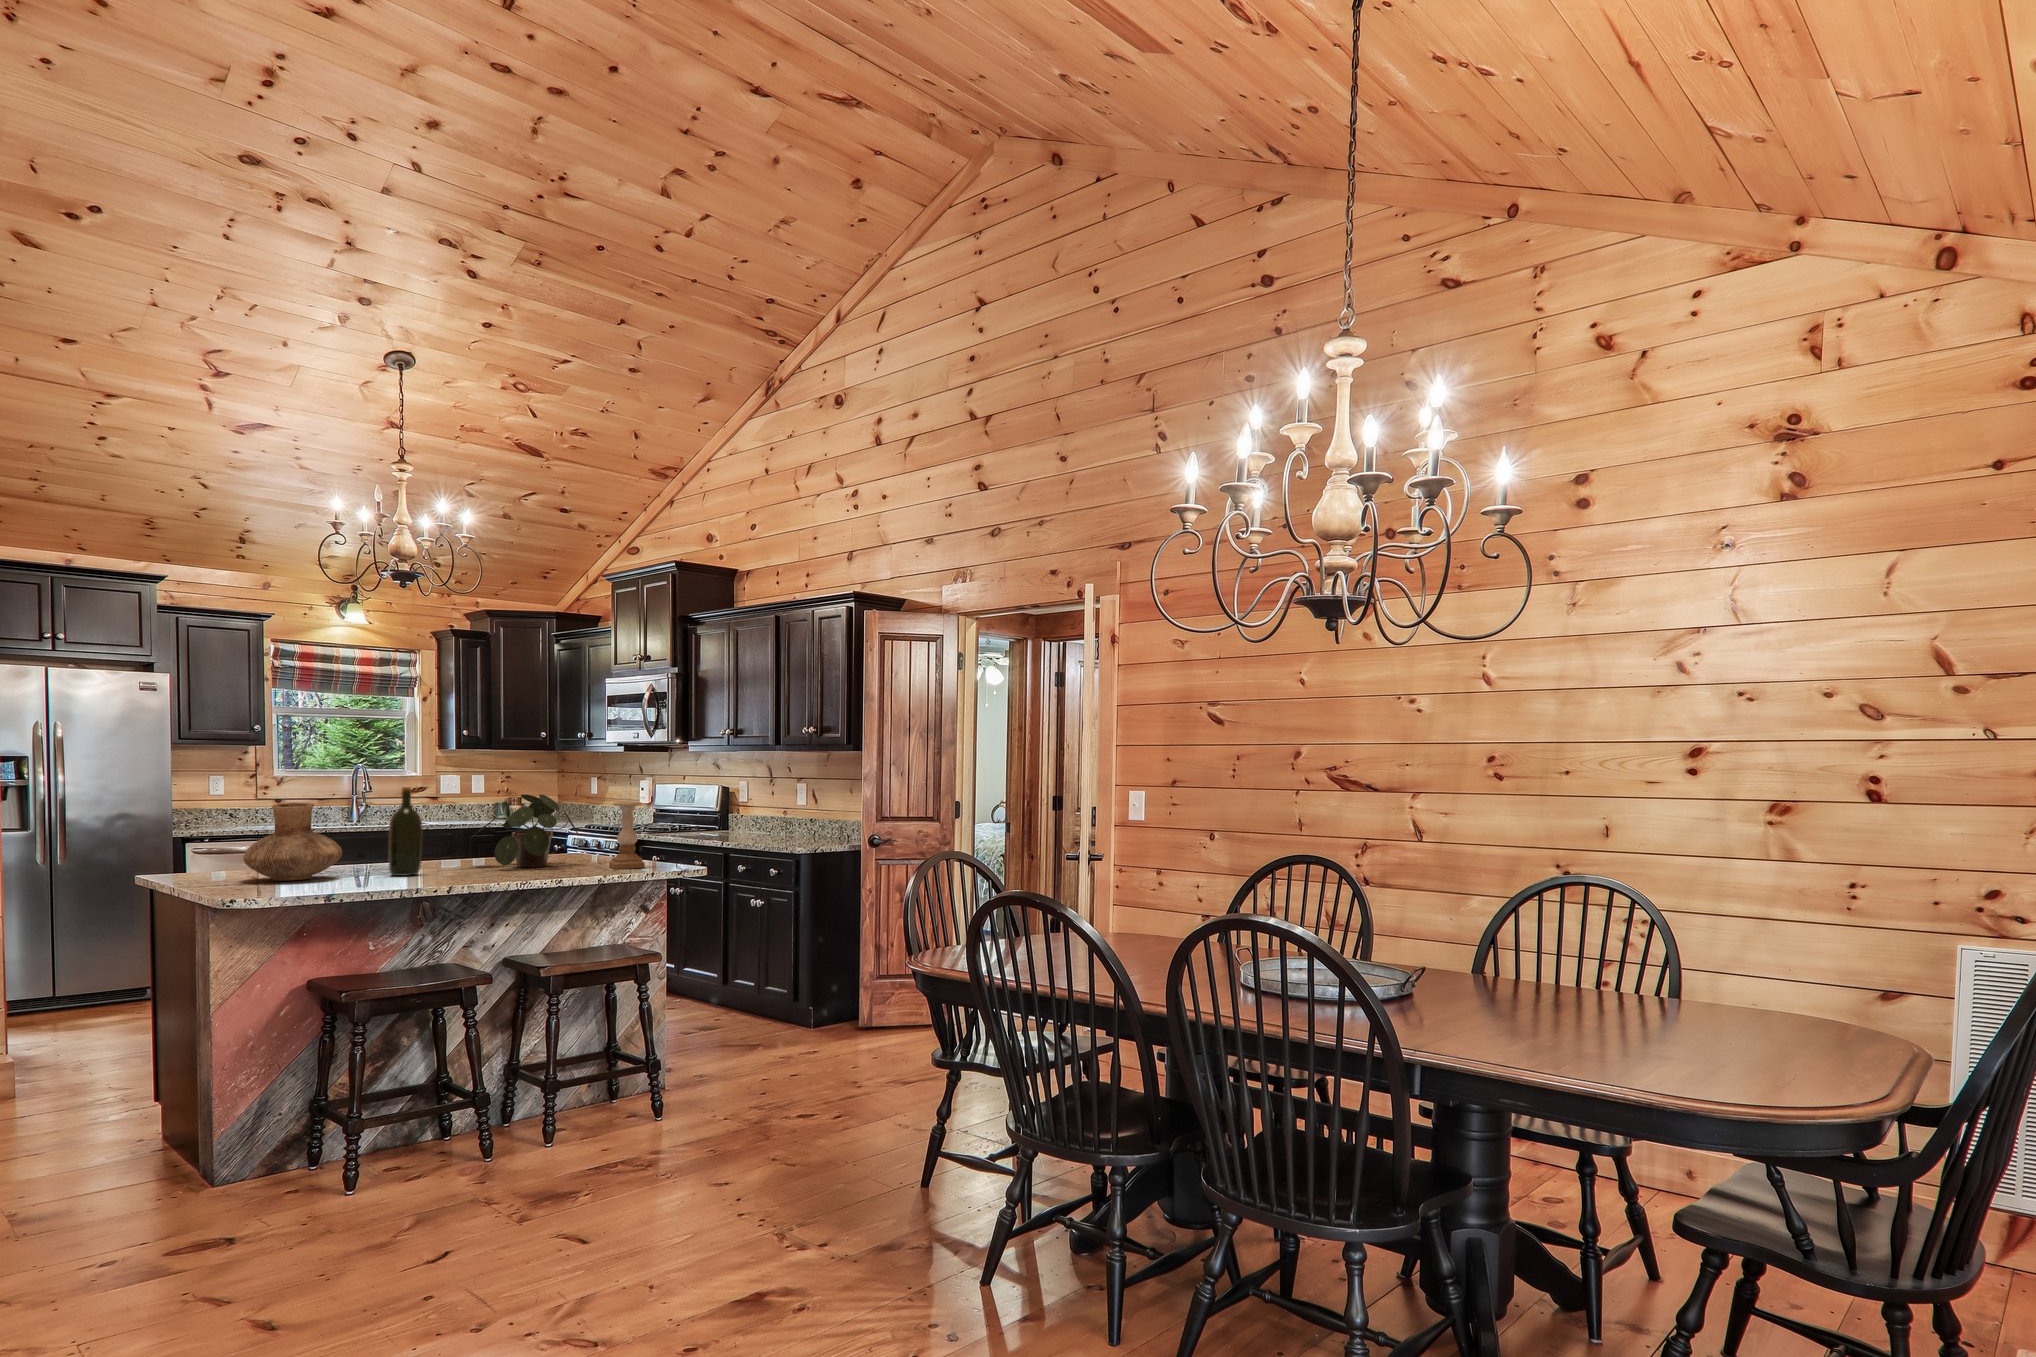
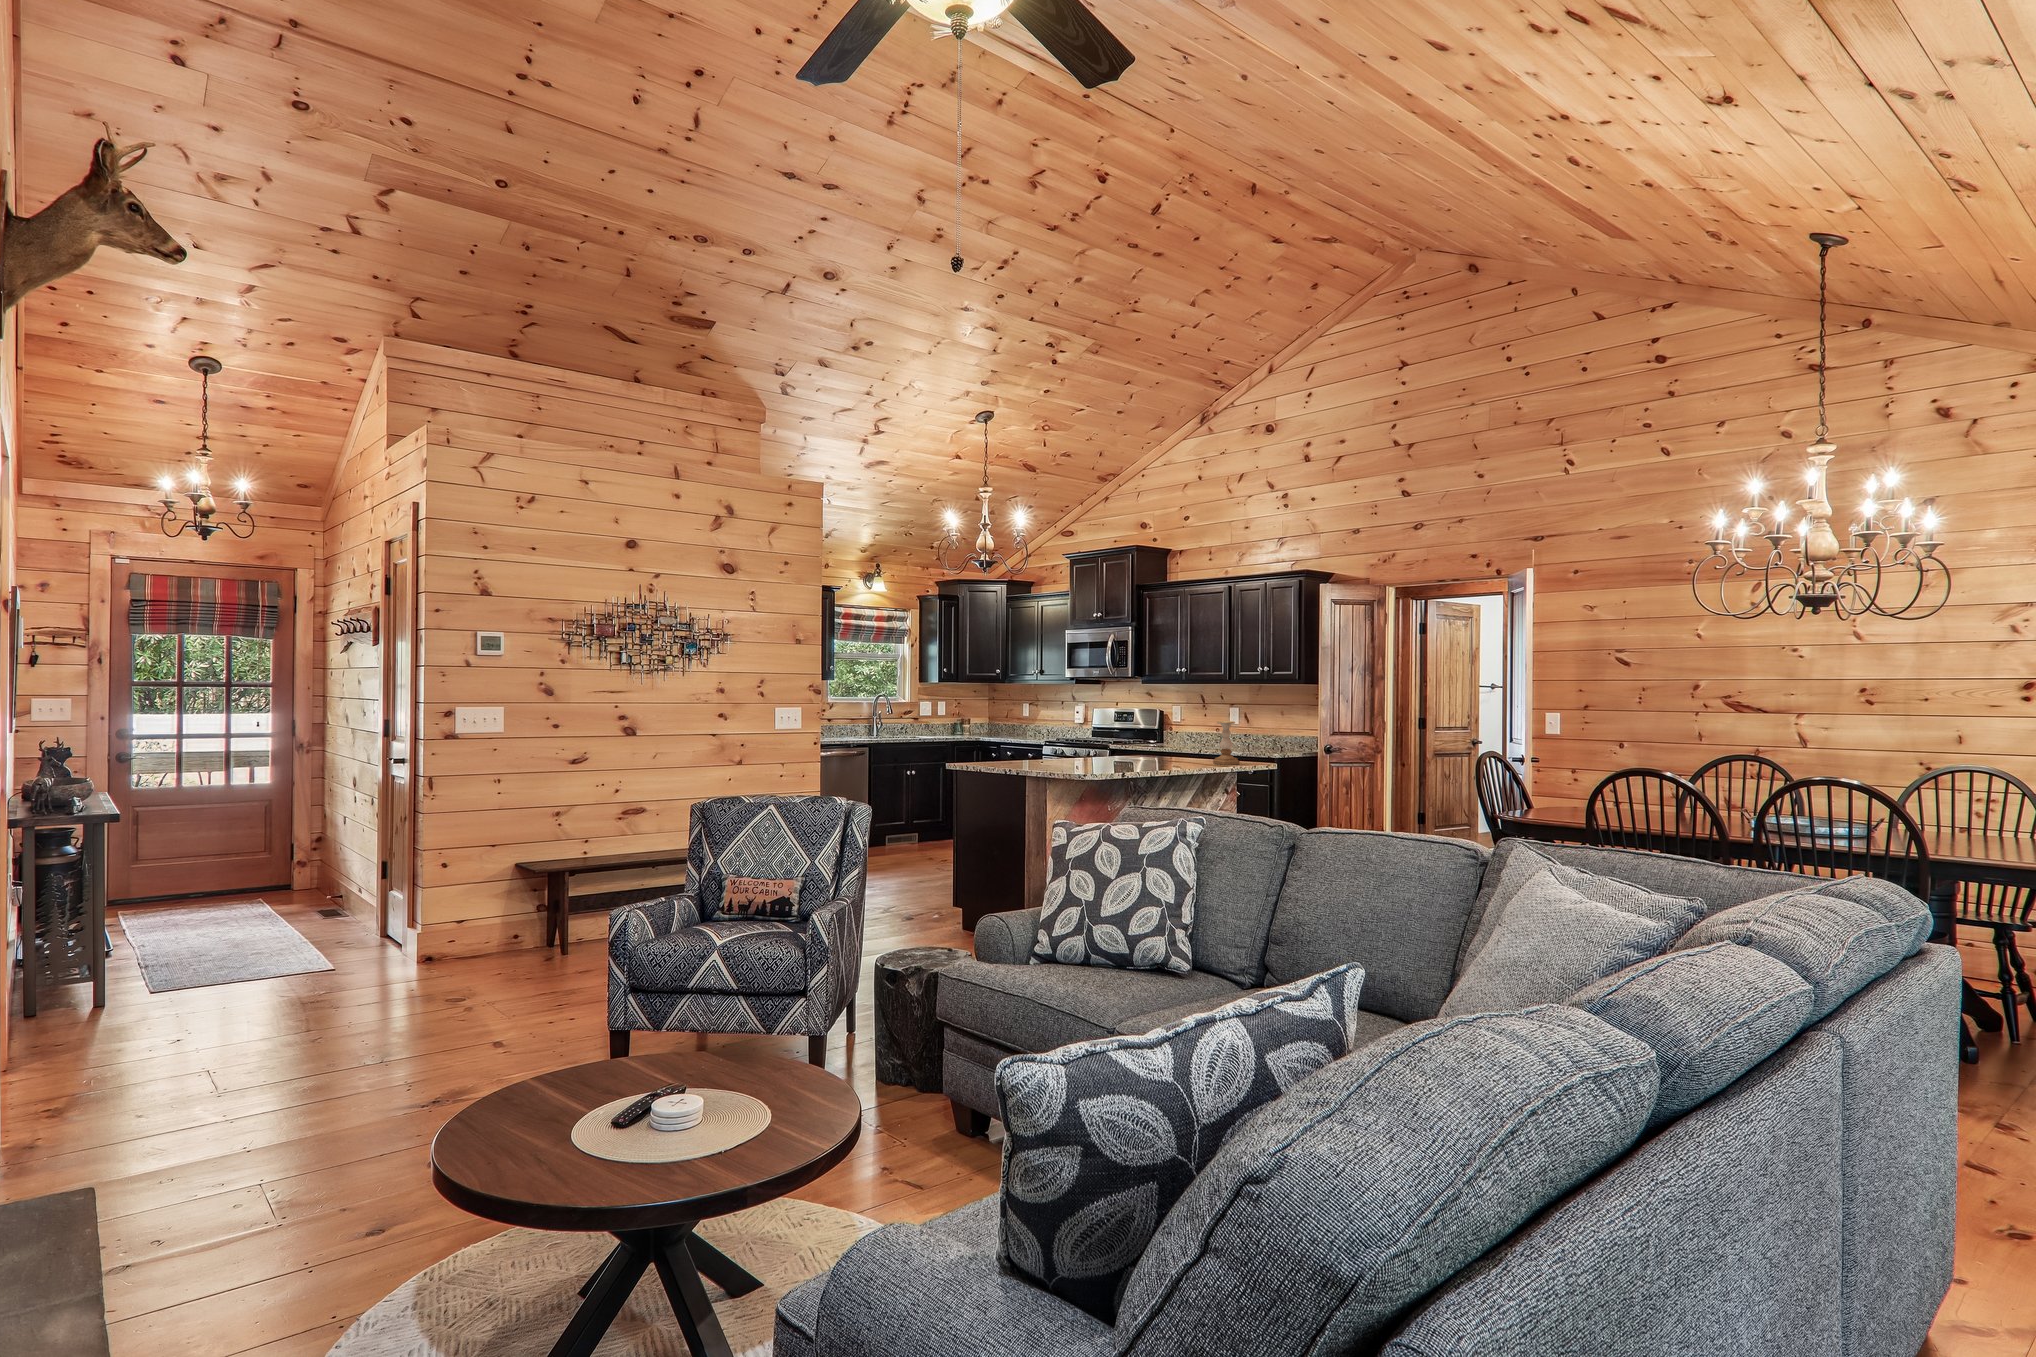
wine bottle: present [389,787,423,876] -> none [1100,712,1119,768]
potted plant: present [473,794,578,867] -> none [1126,716,1188,764]
vase: present [243,802,342,881] -> none [1030,721,1083,770]

